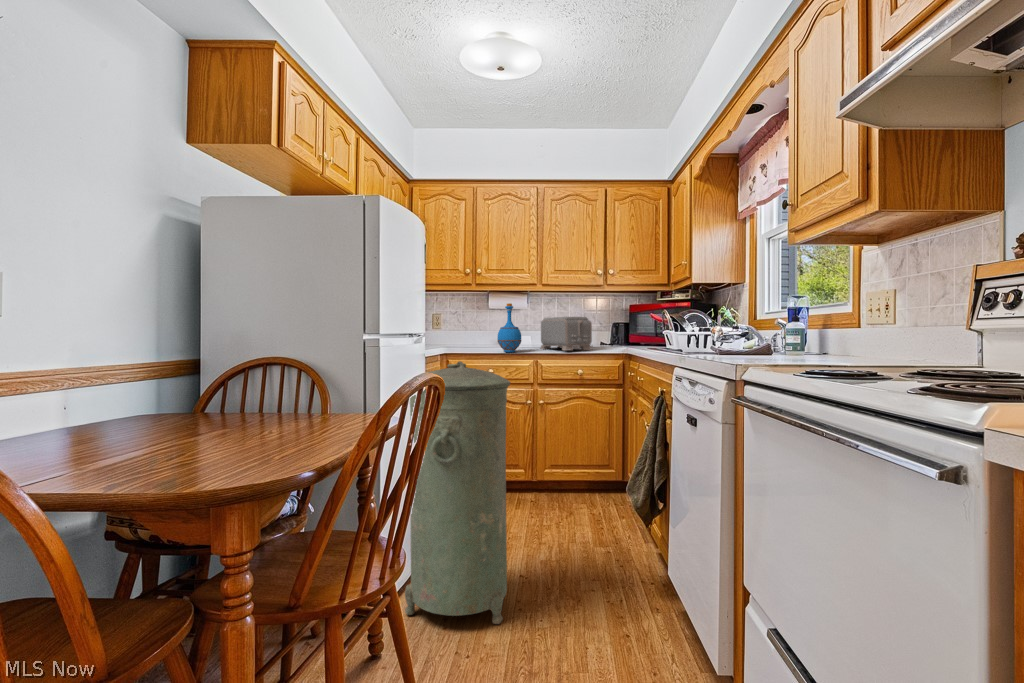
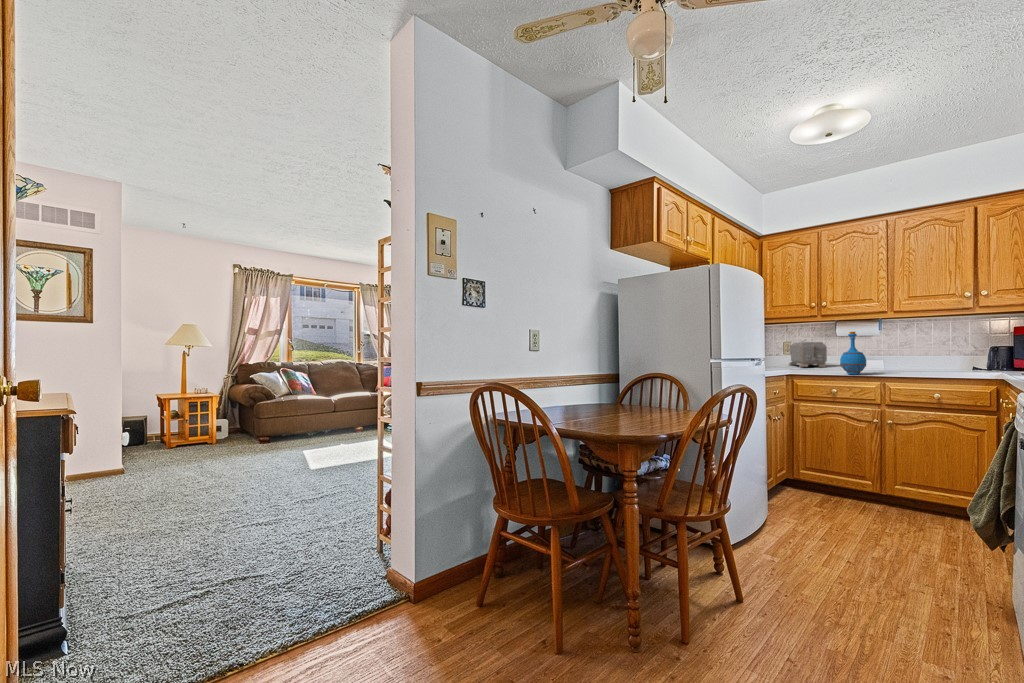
toaster: present [540,317,592,351] -> present [788,342,827,367]
trash can: present [405,361,510,624] -> none [745,380,831,579]

